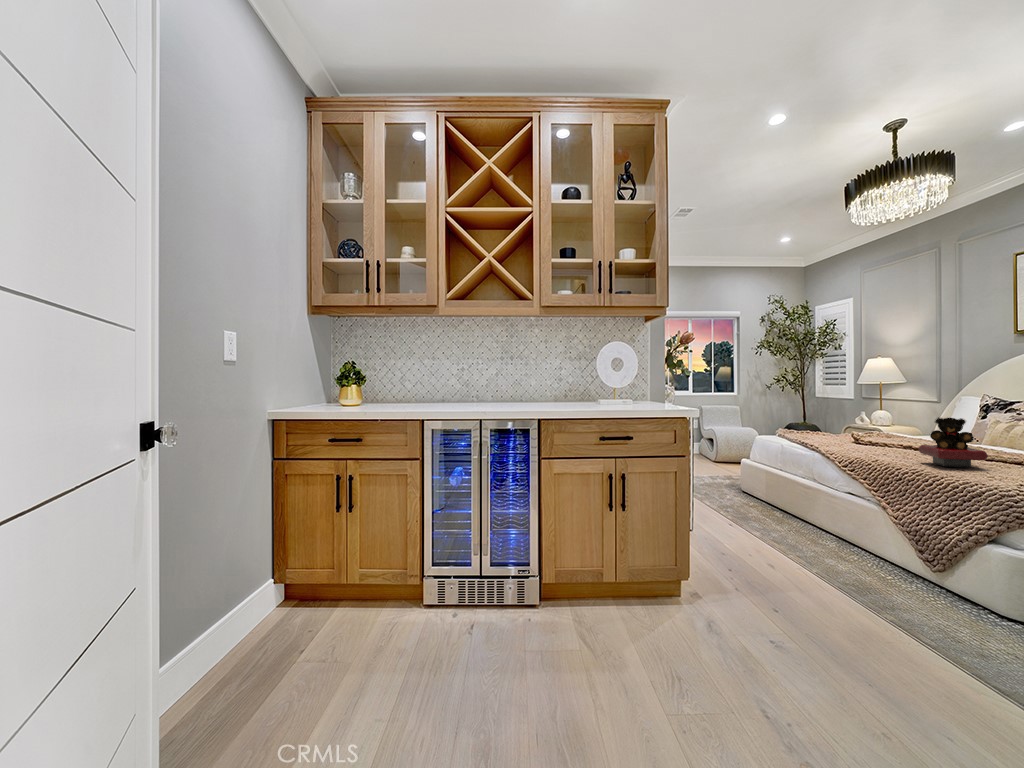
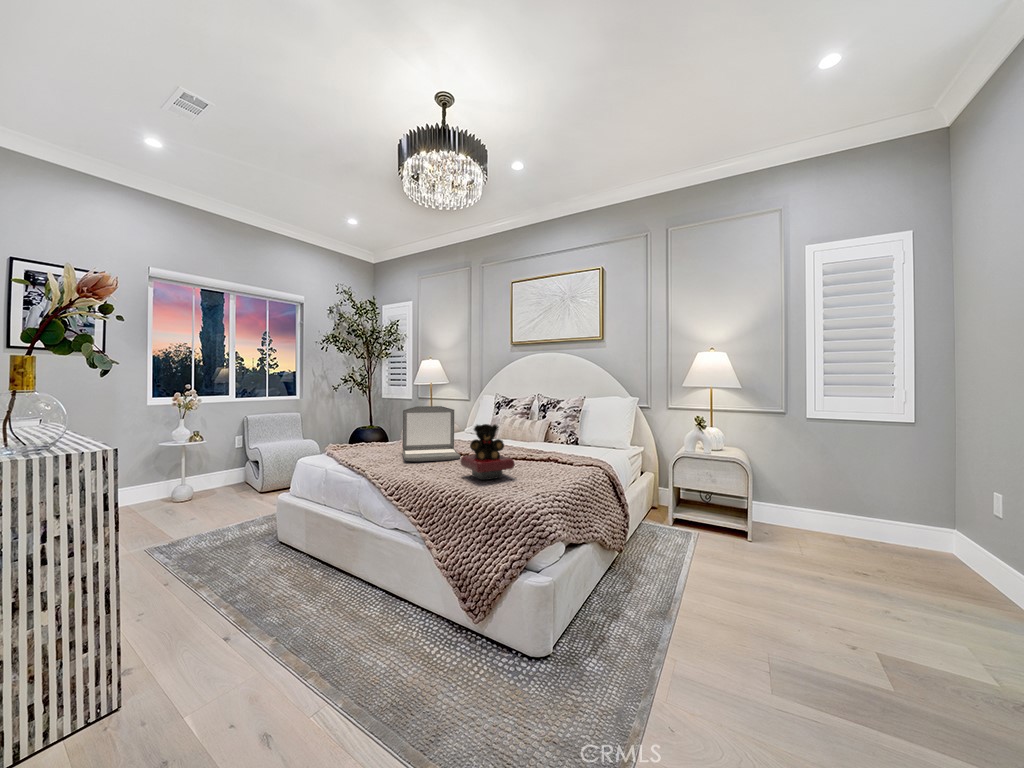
laptop: none [852,402,919,452] -> present [403,406,461,461]

